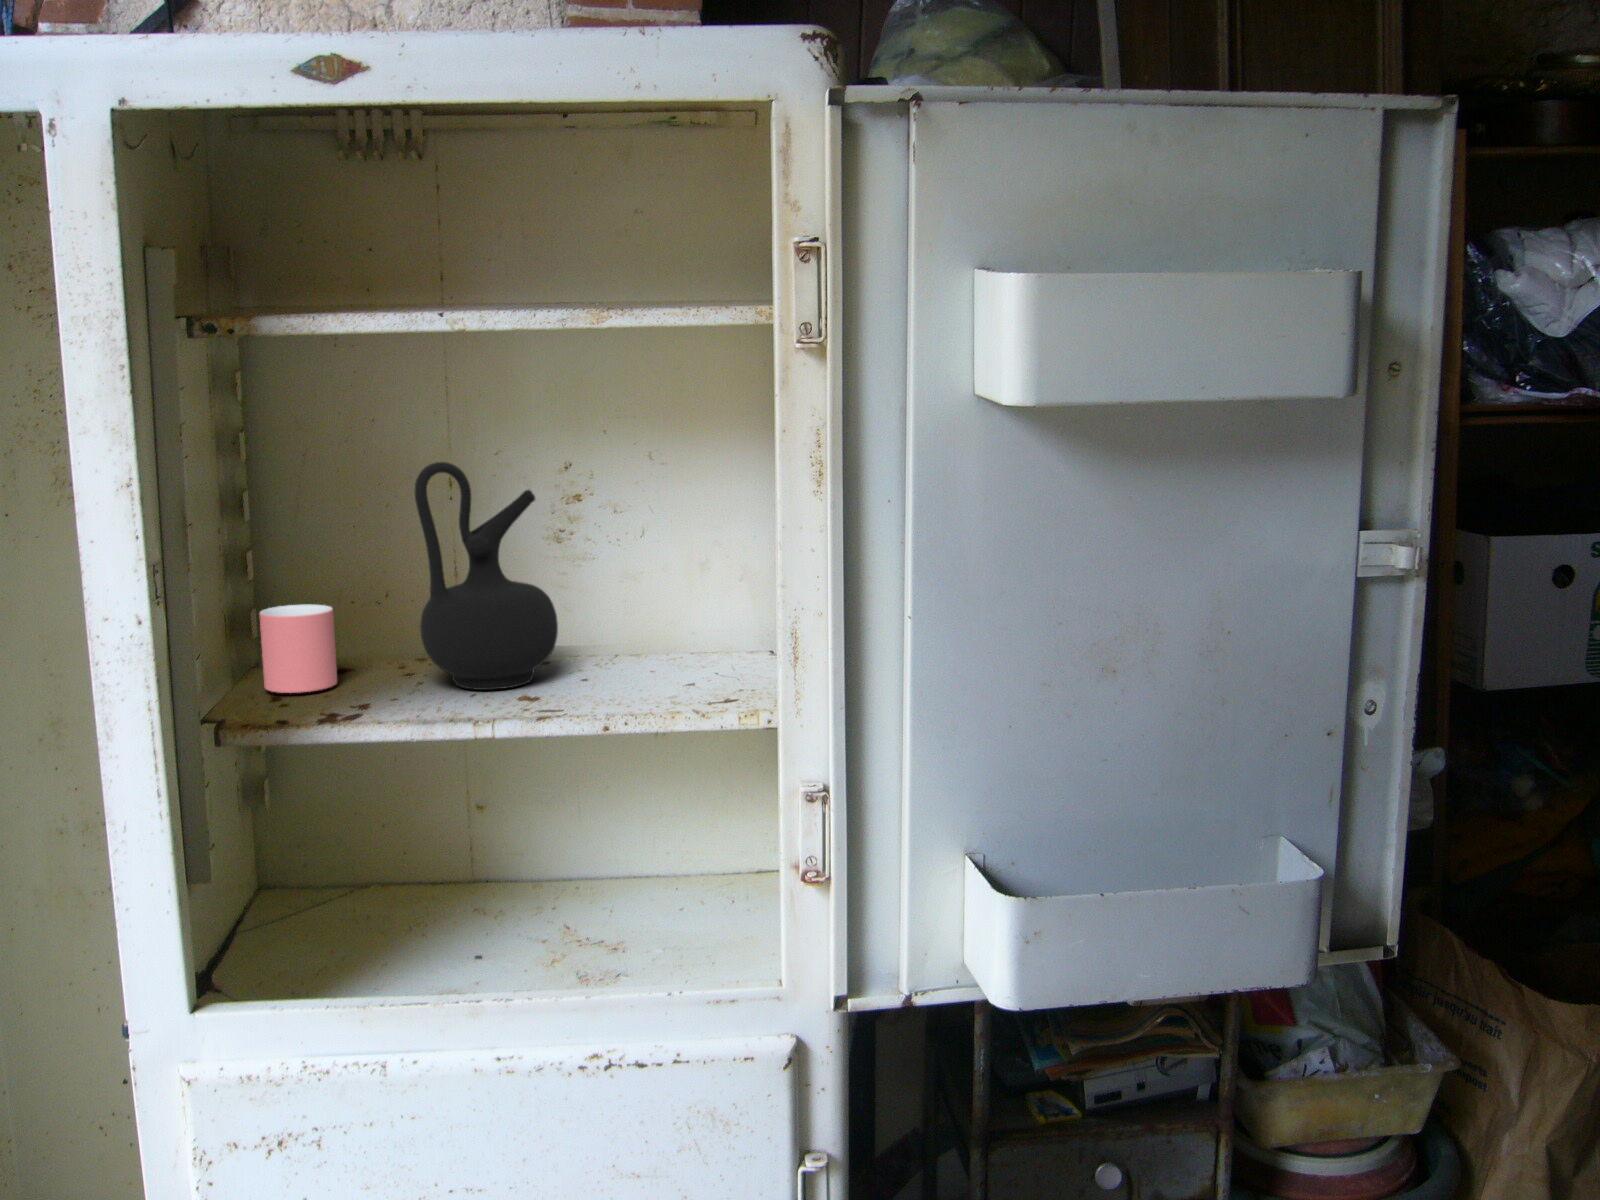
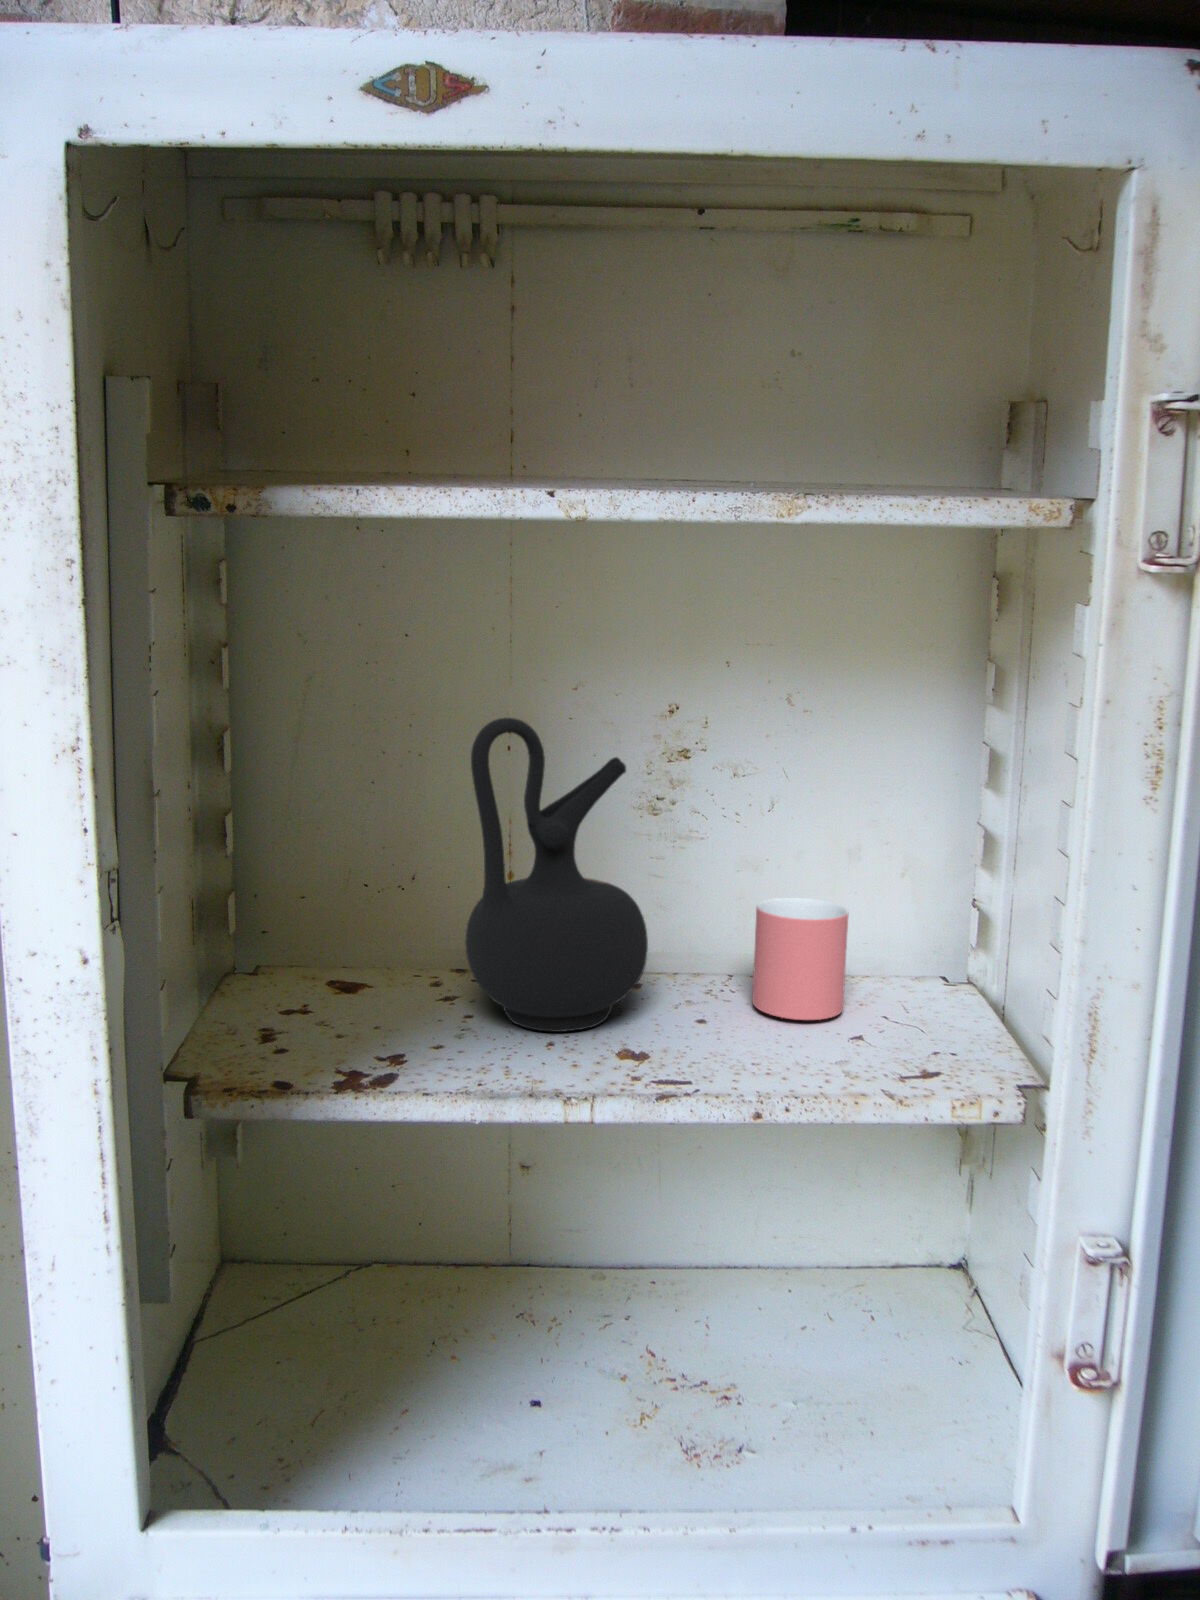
mug: present [260,604,337,693] -> present [752,898,848,1020]

